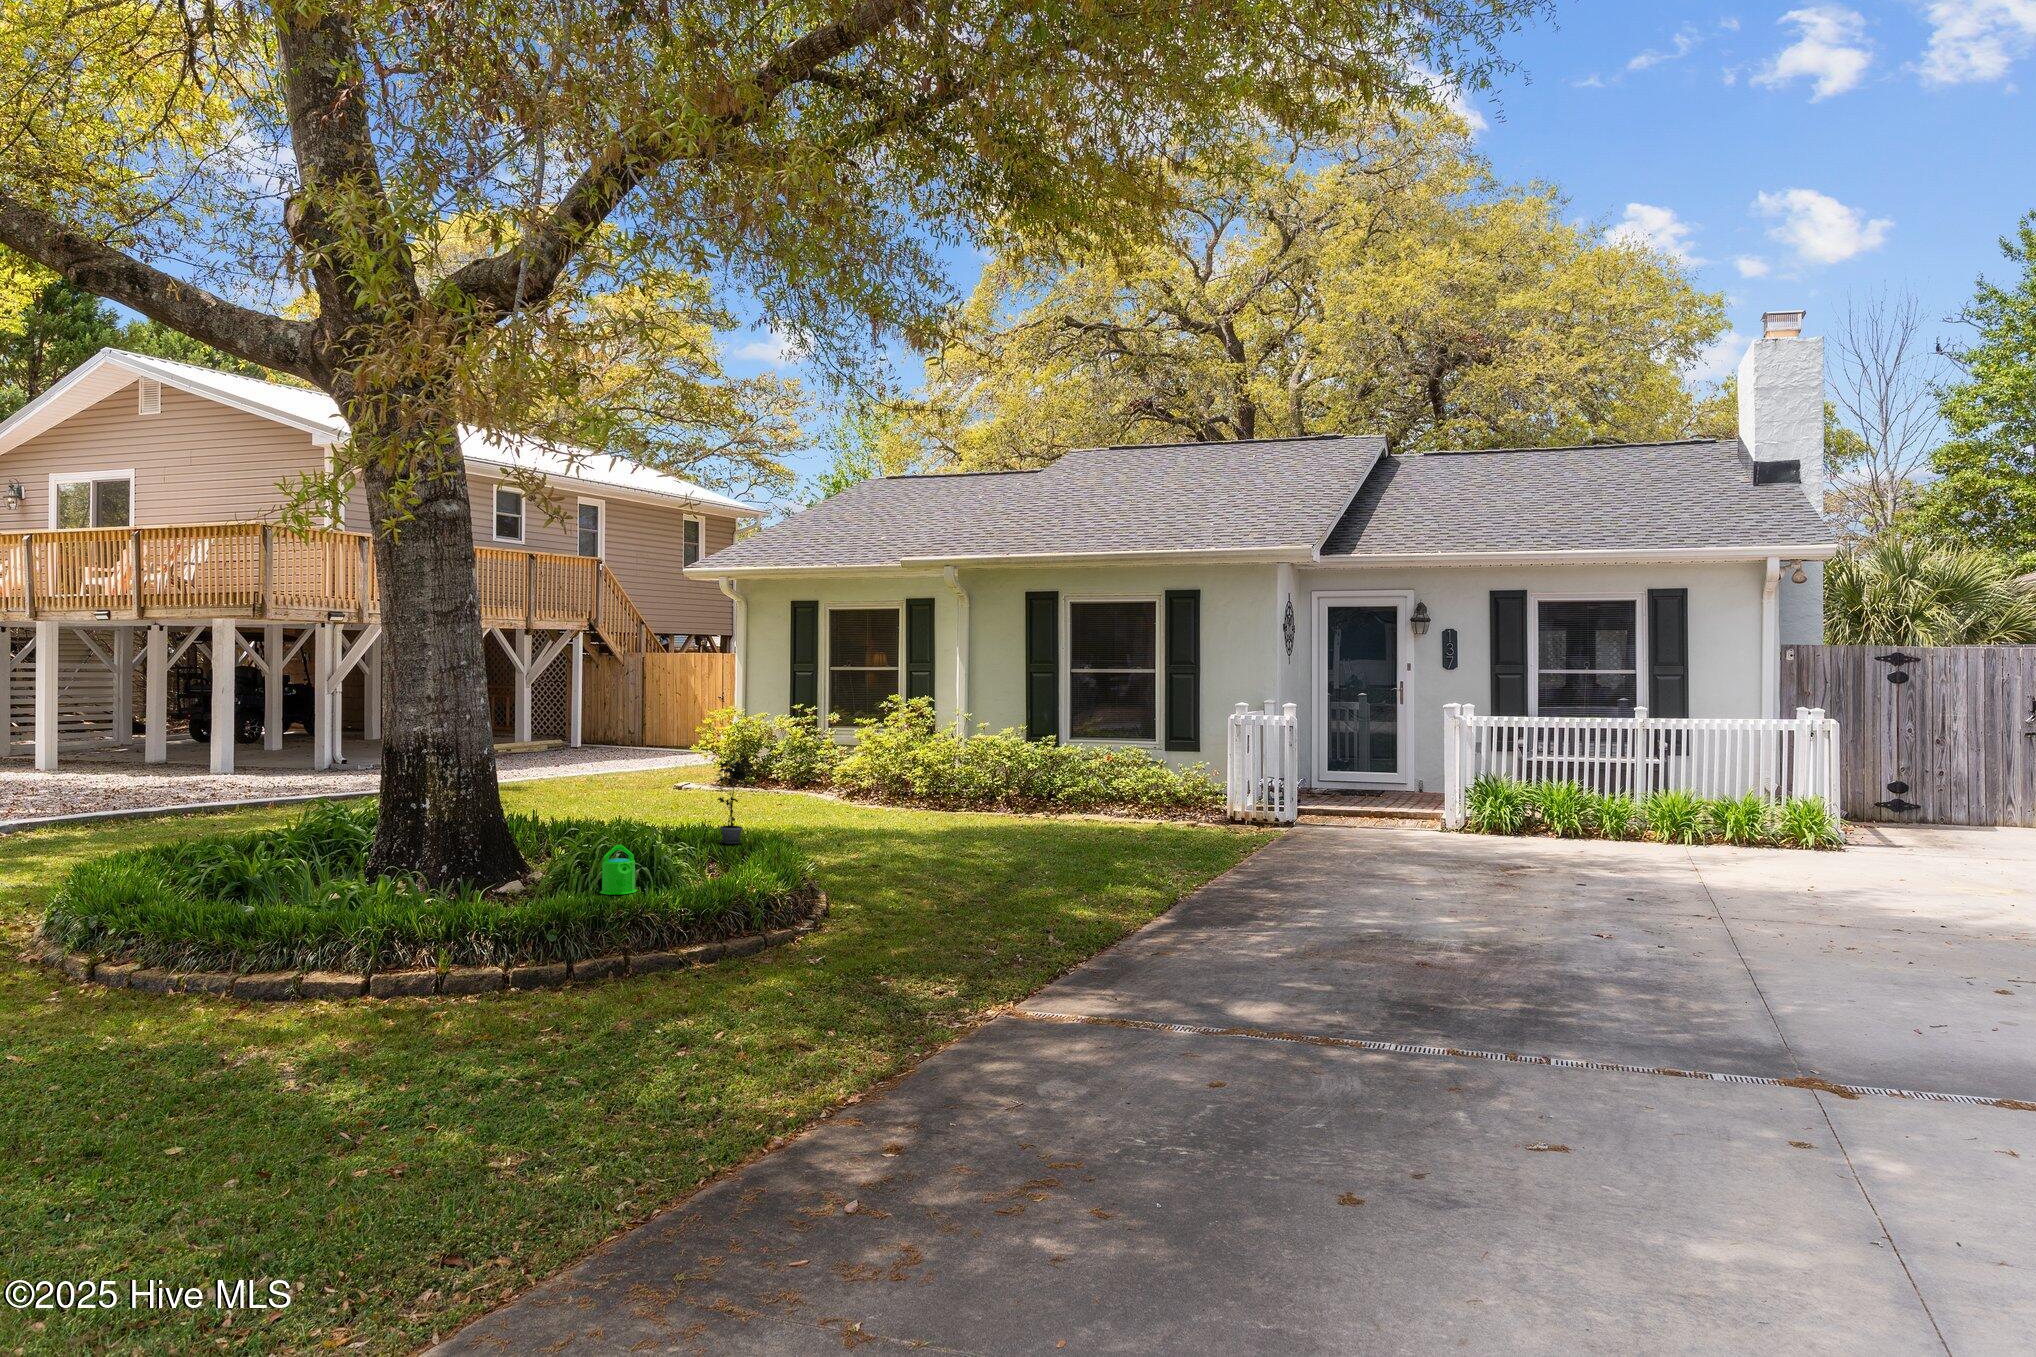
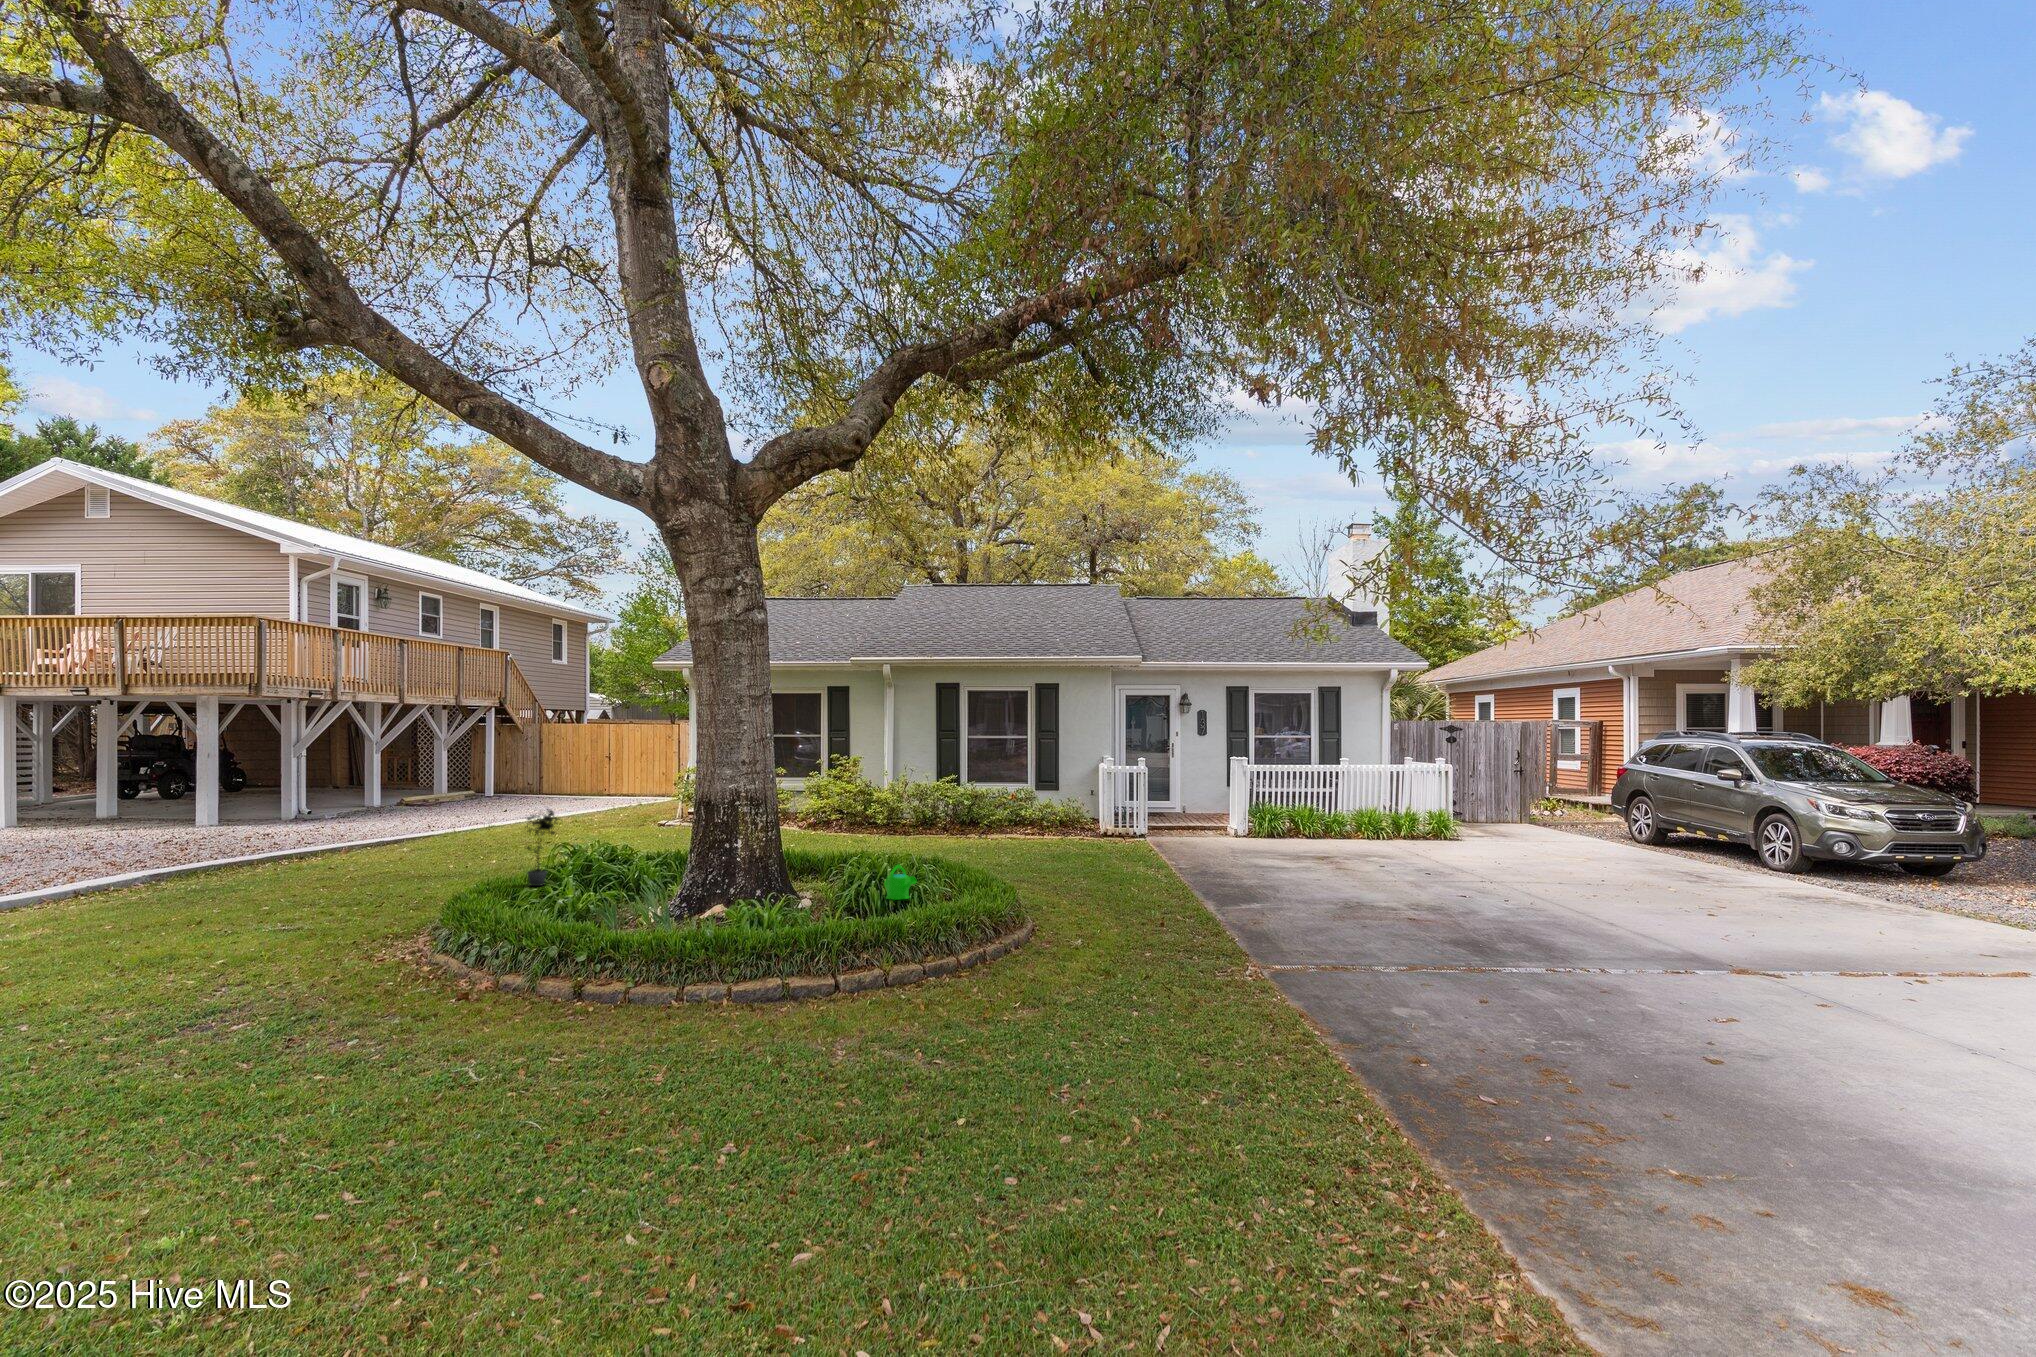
potted plant: present [715,751,755,844] -> present [525,809,559,886]

